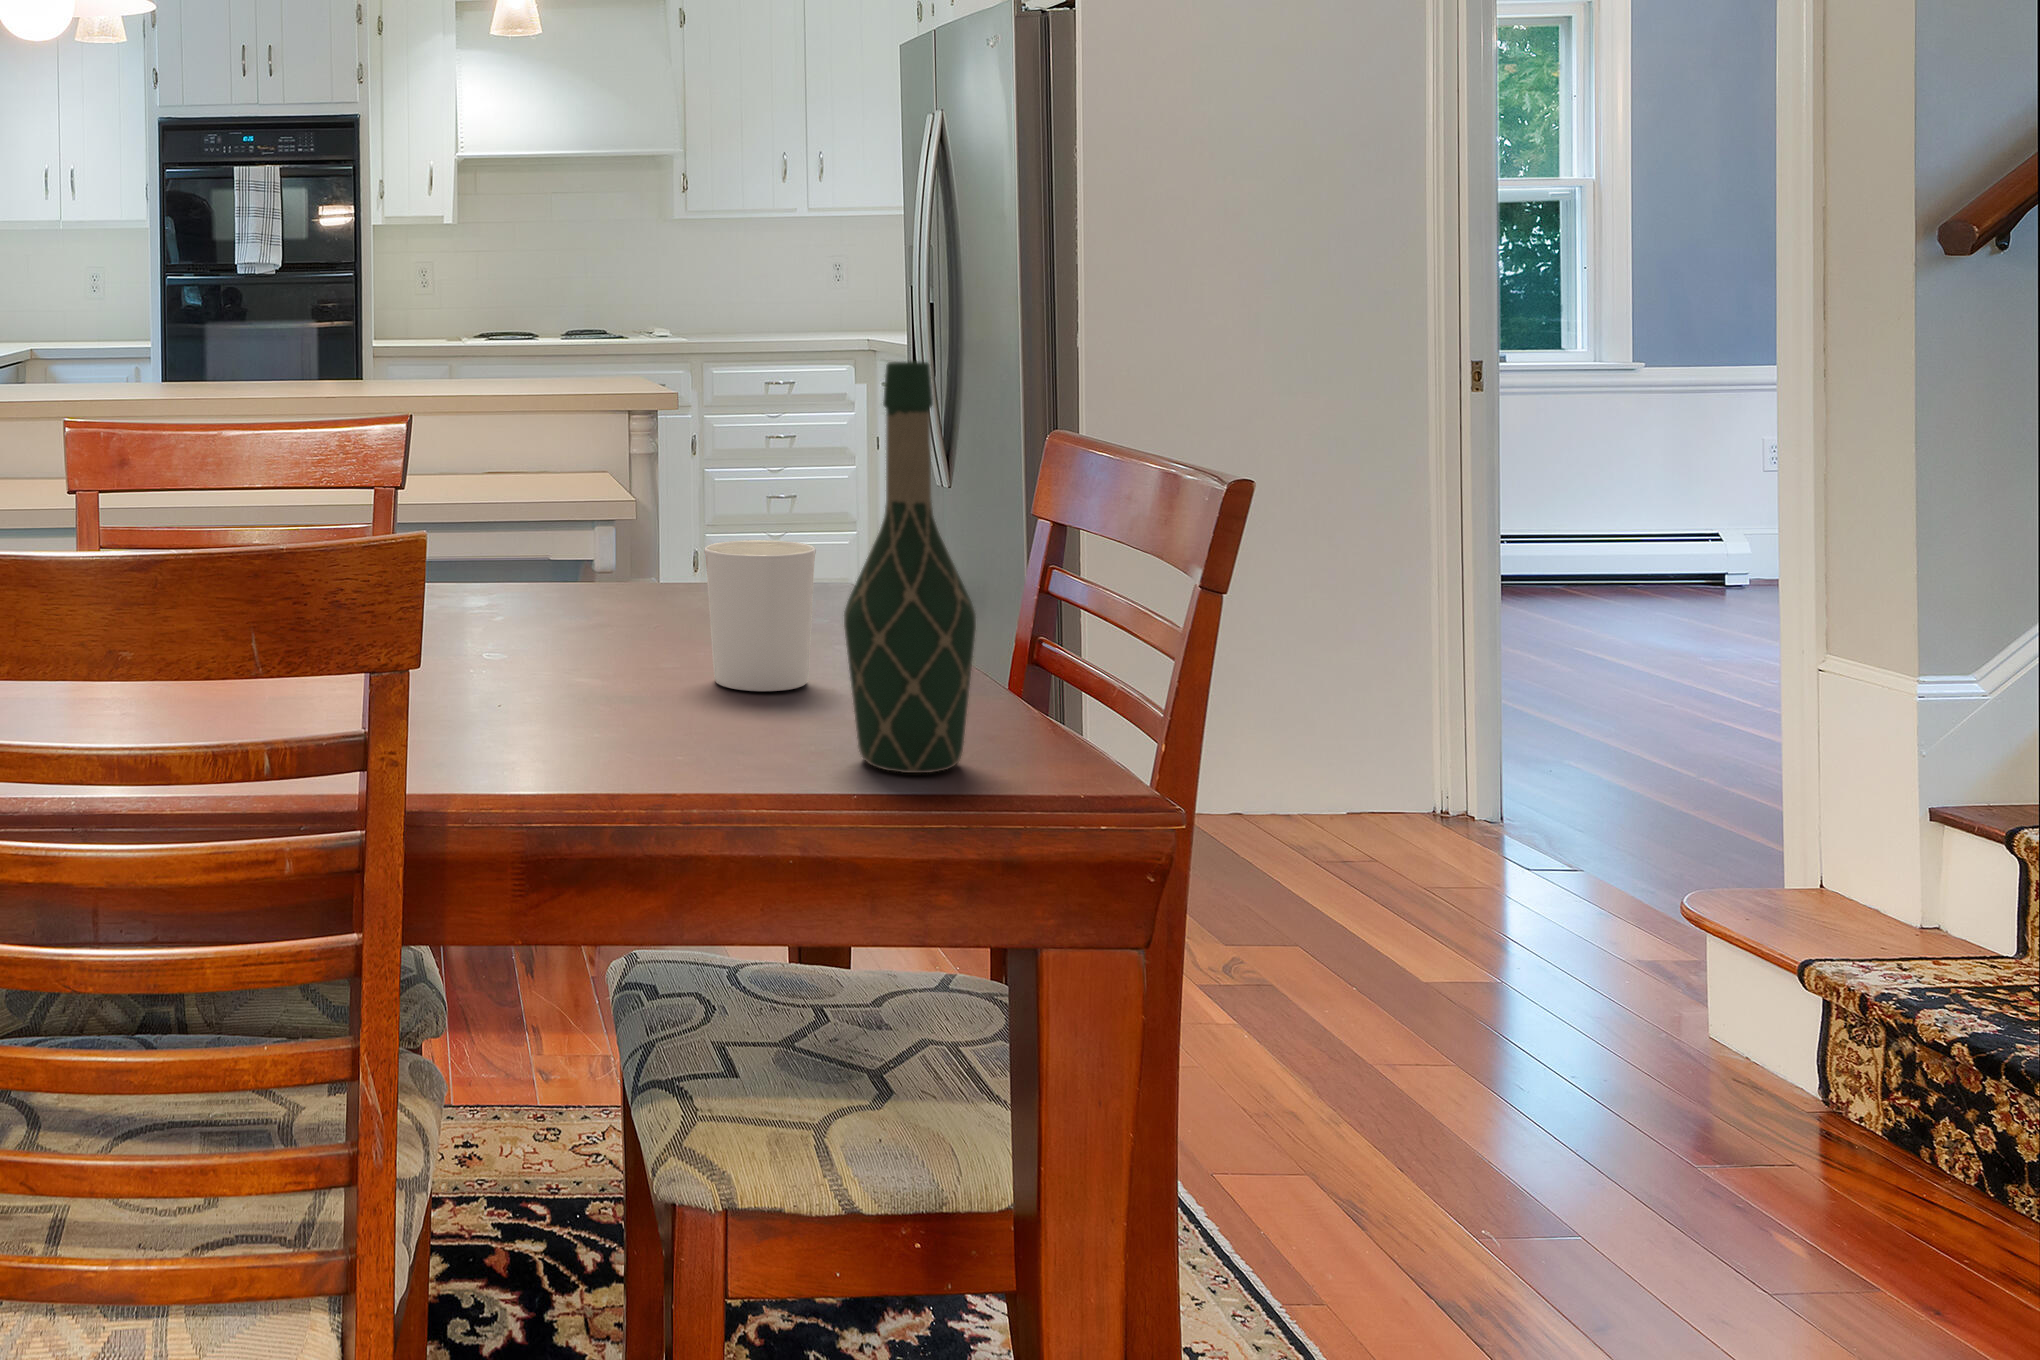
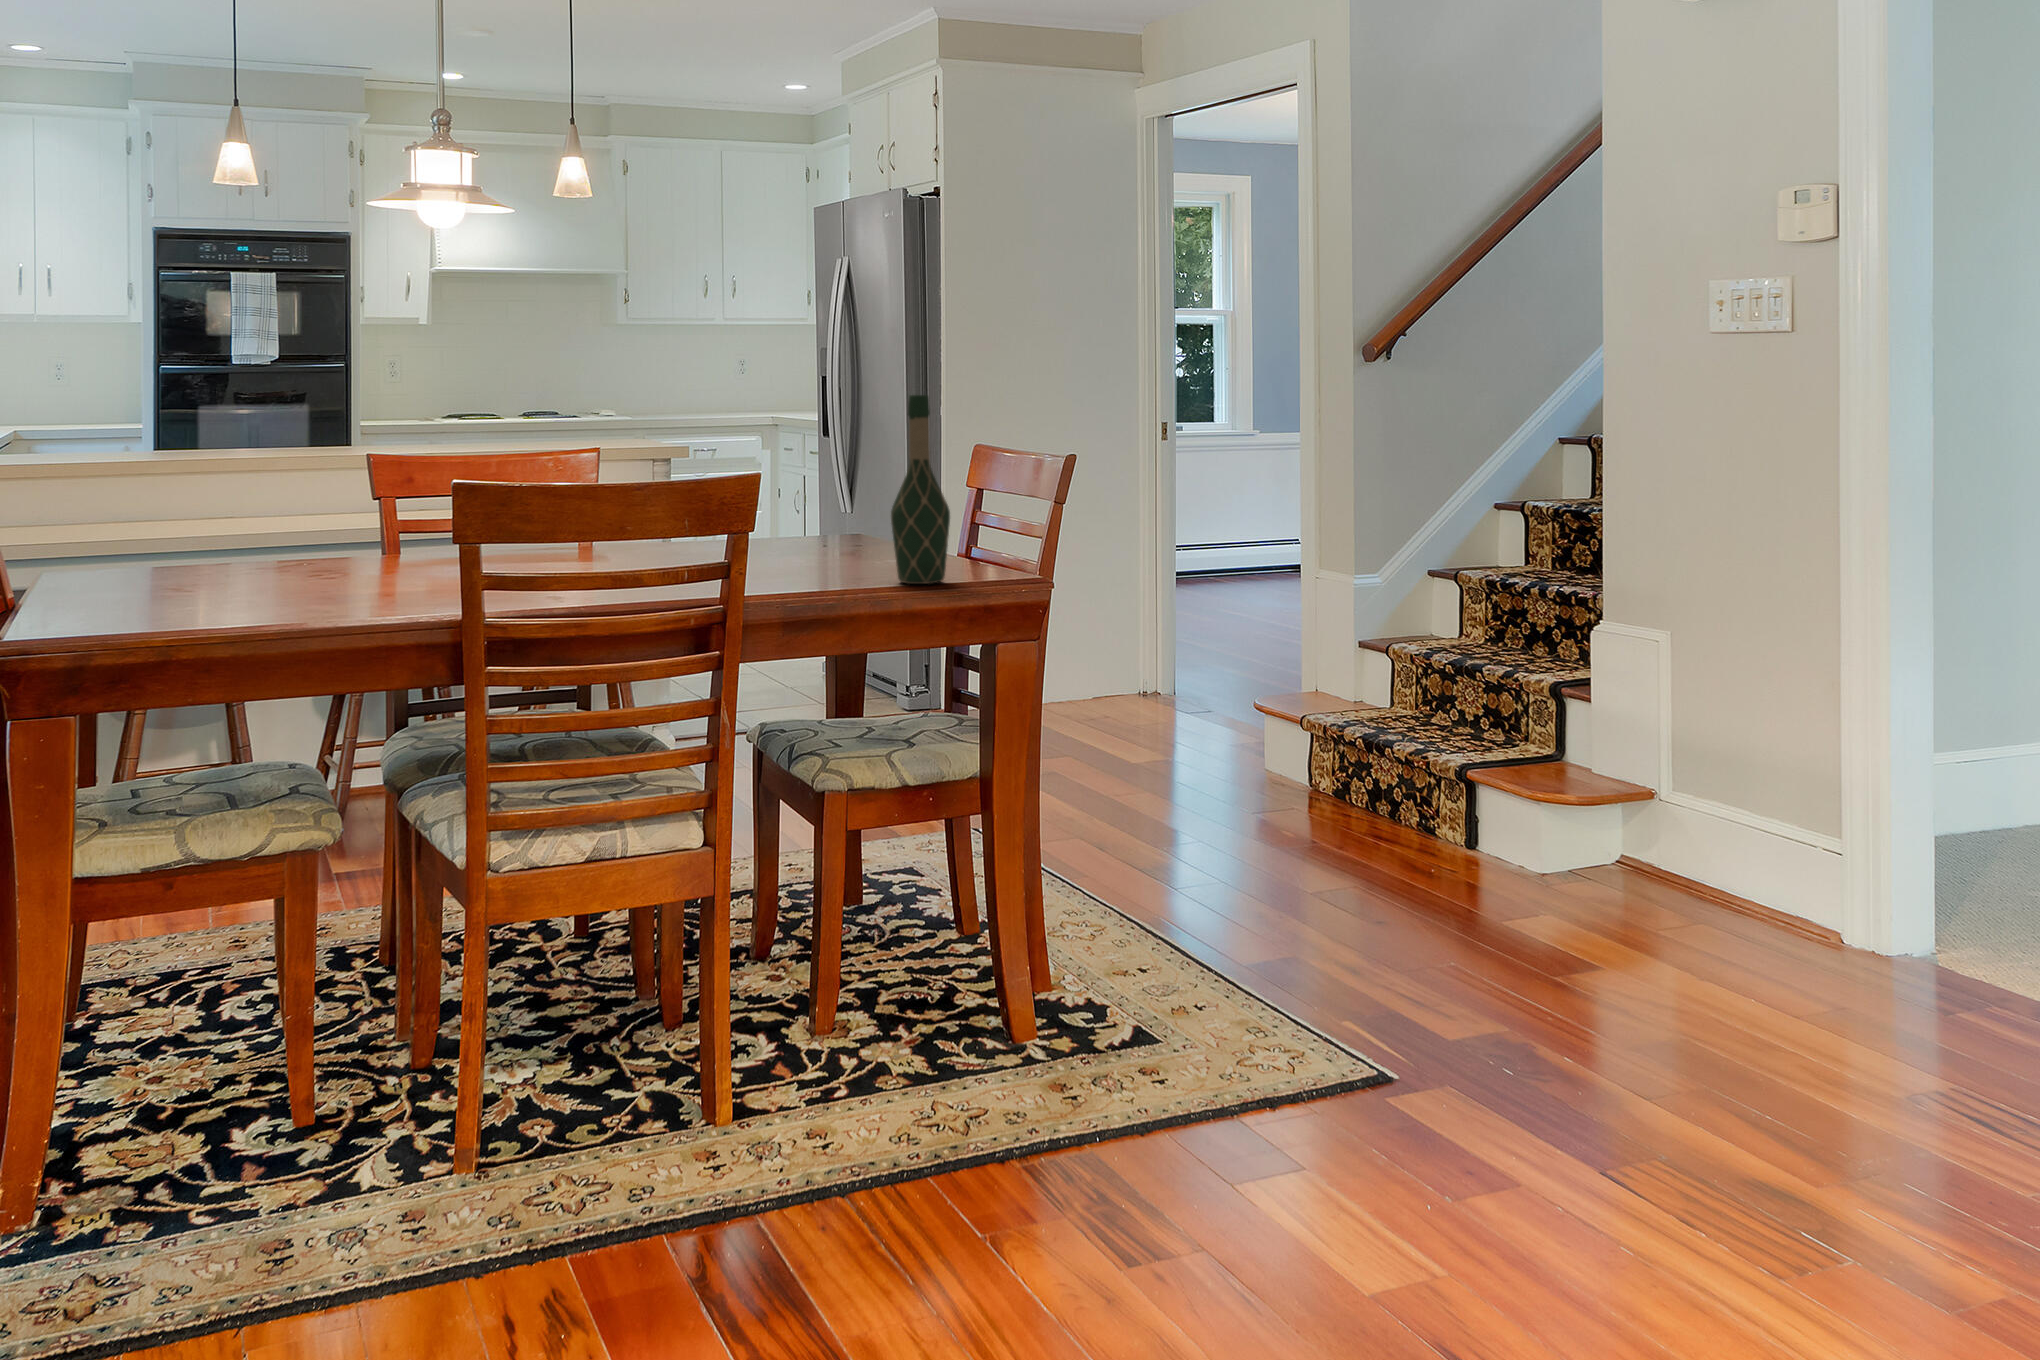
candle holder: present [704,540,816,691] -> none [798,493,855,567]

